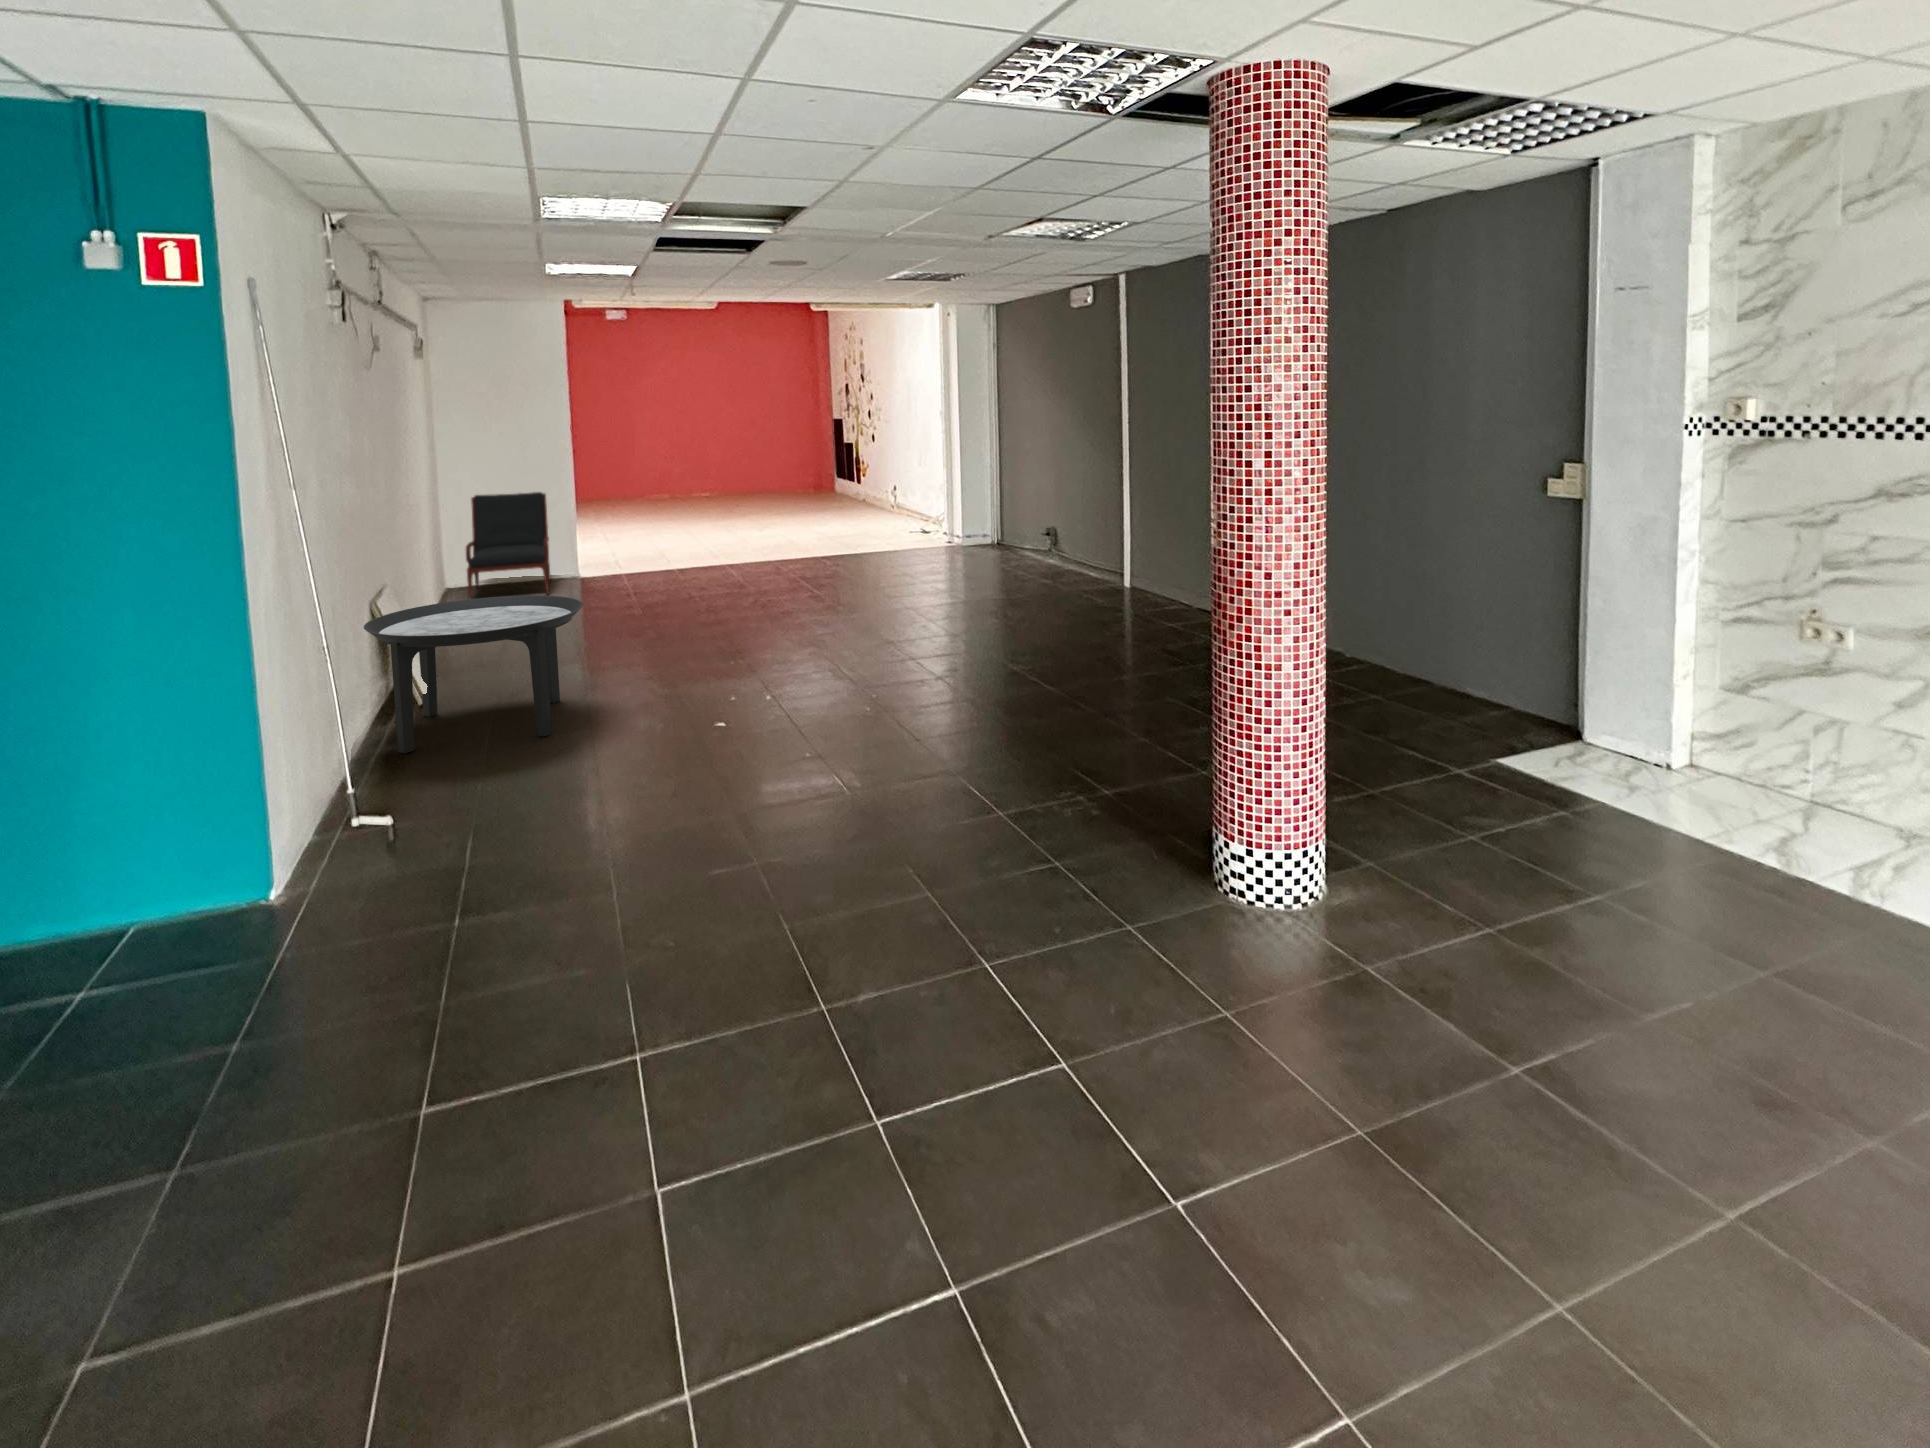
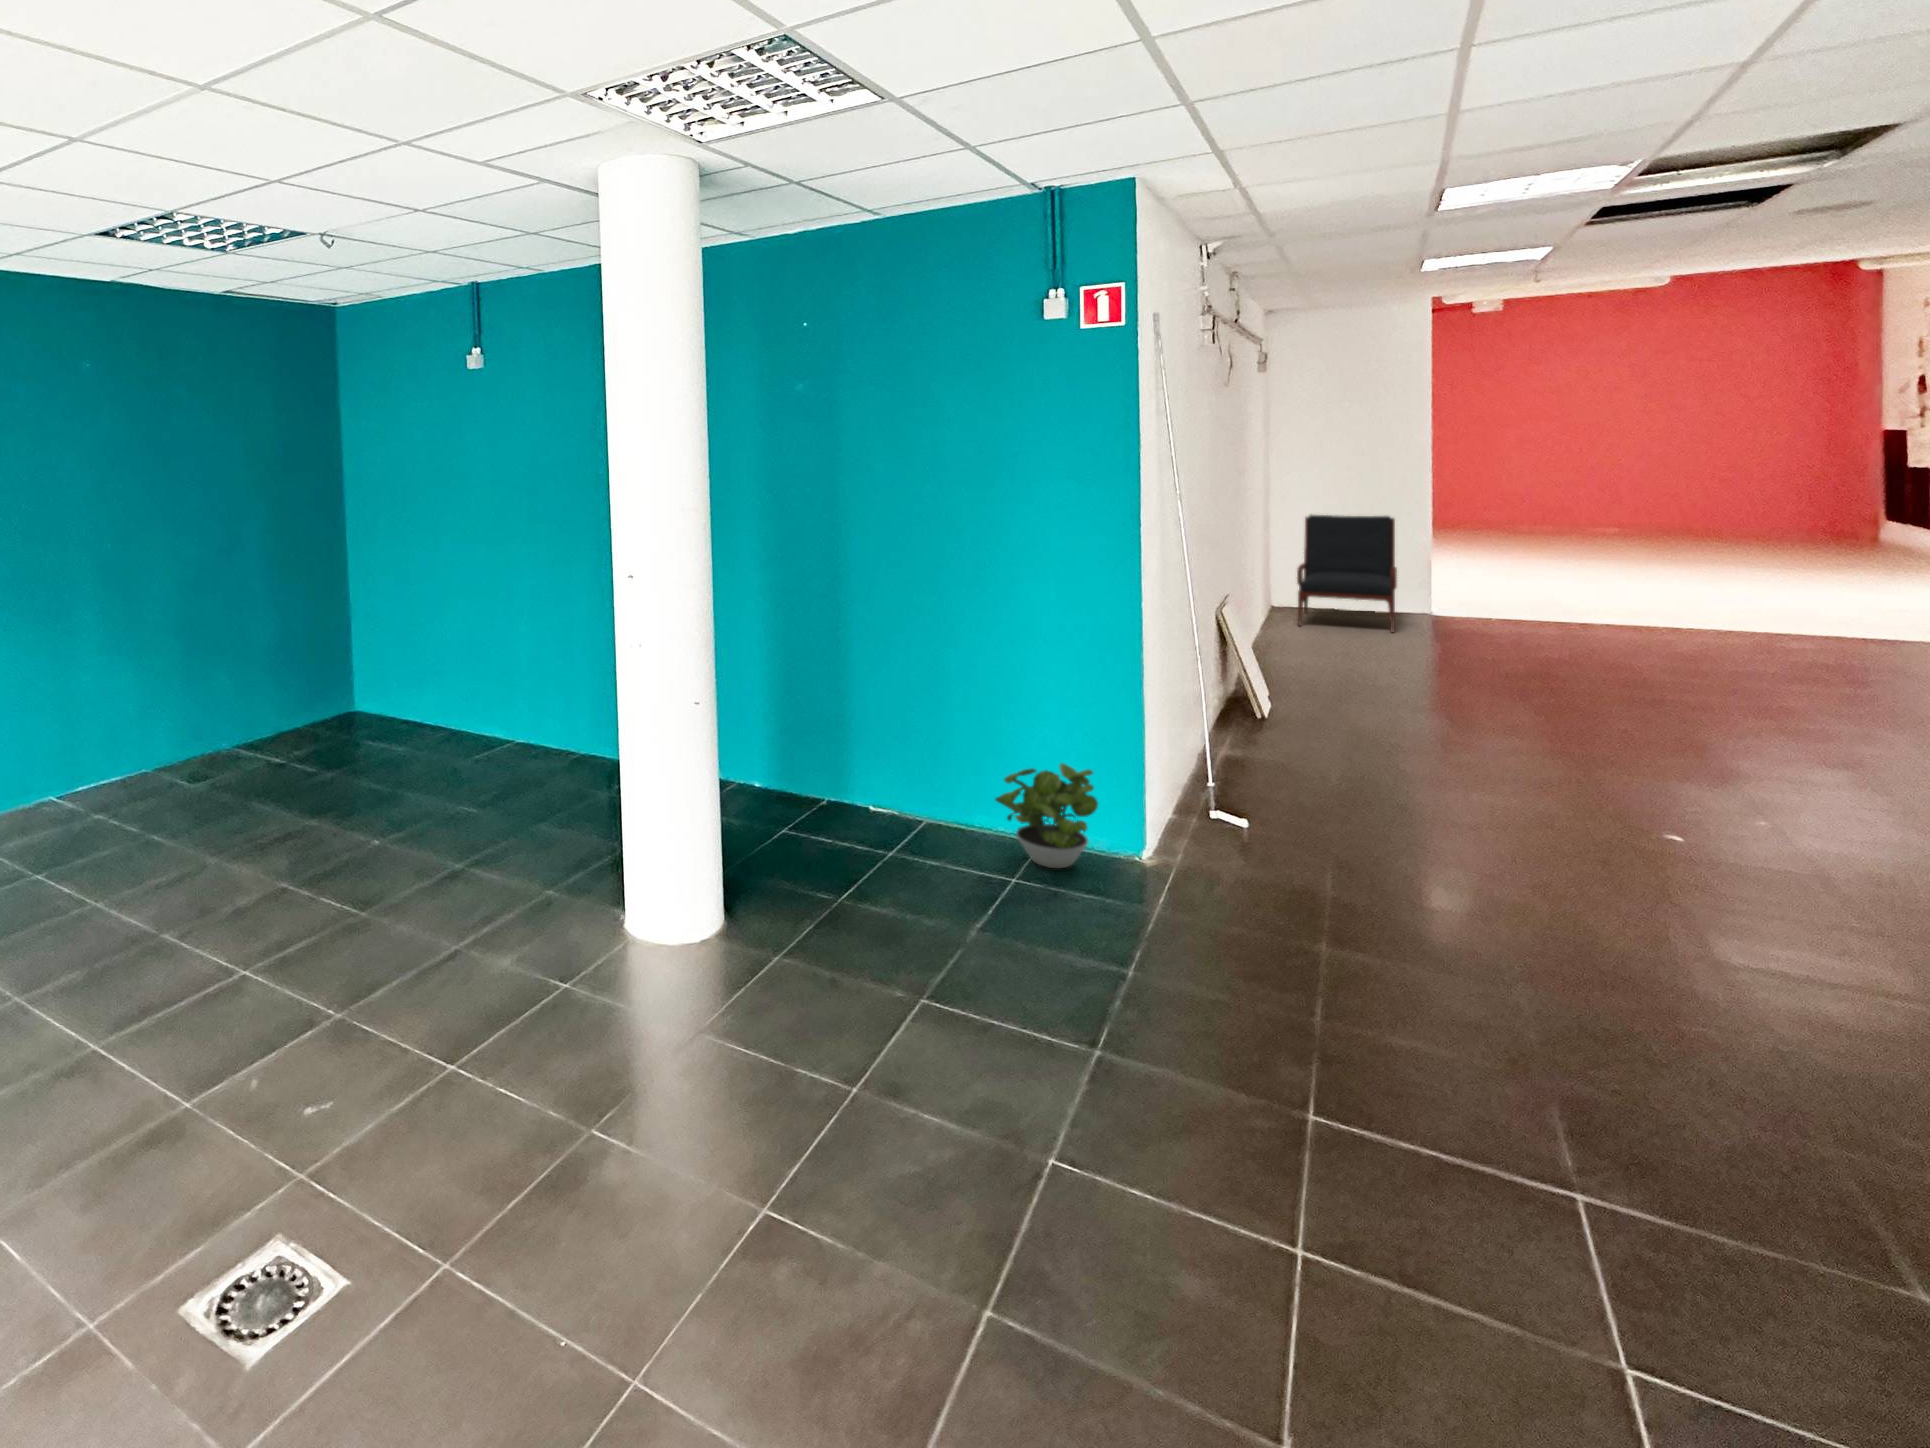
round table: present [364,595,583,753] -> none [1214,623,1464,788]
potted plant: none [40,821,203,963] -> present [995,763,1098,868]

